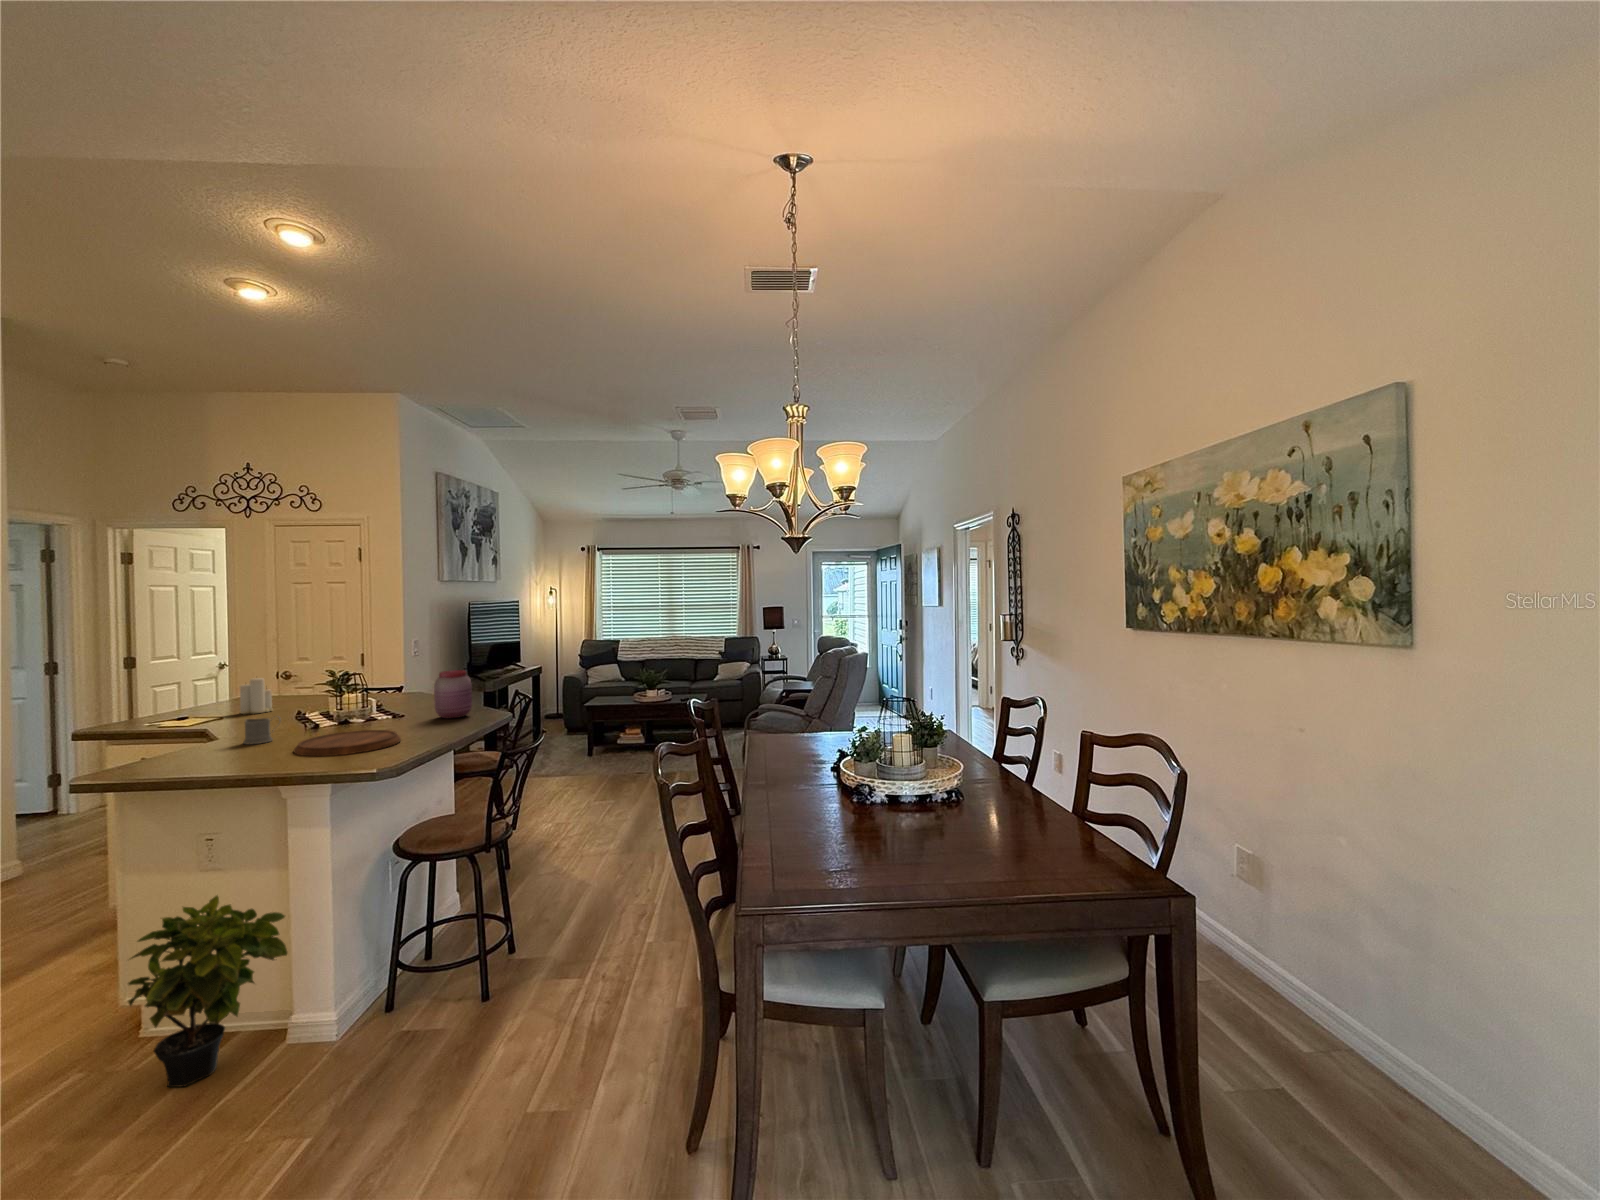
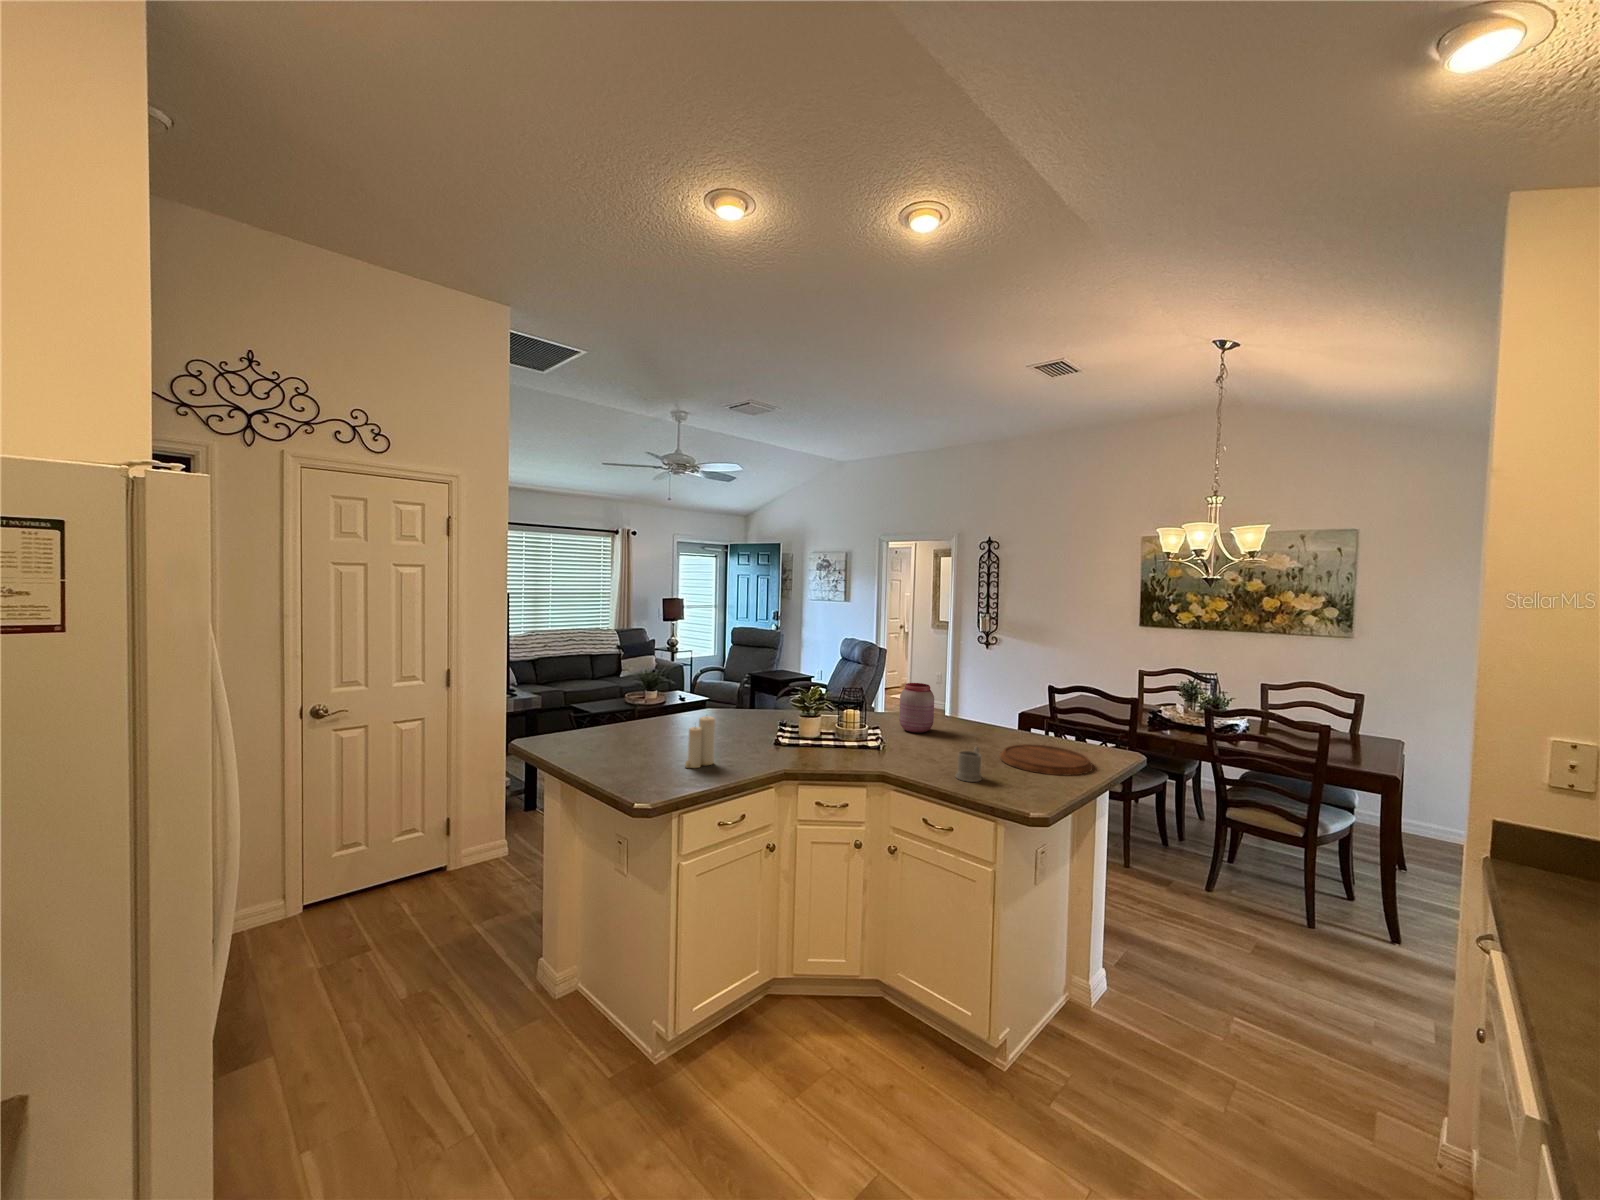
potted plant: present [128,895,287,1087] -> none [1111,905,1255,1088]

